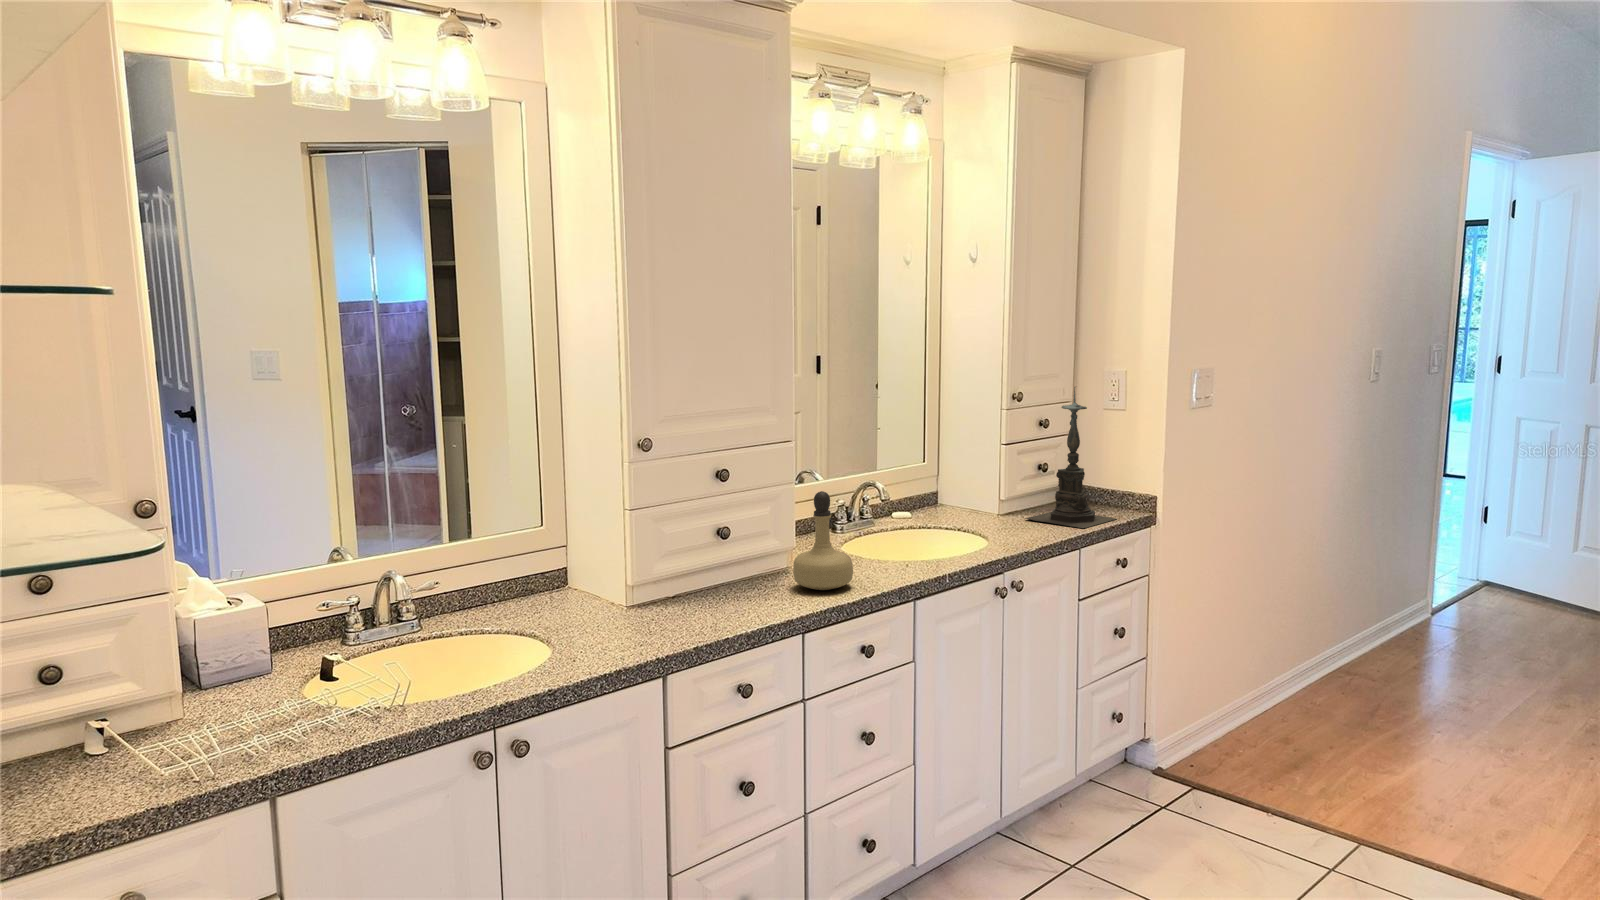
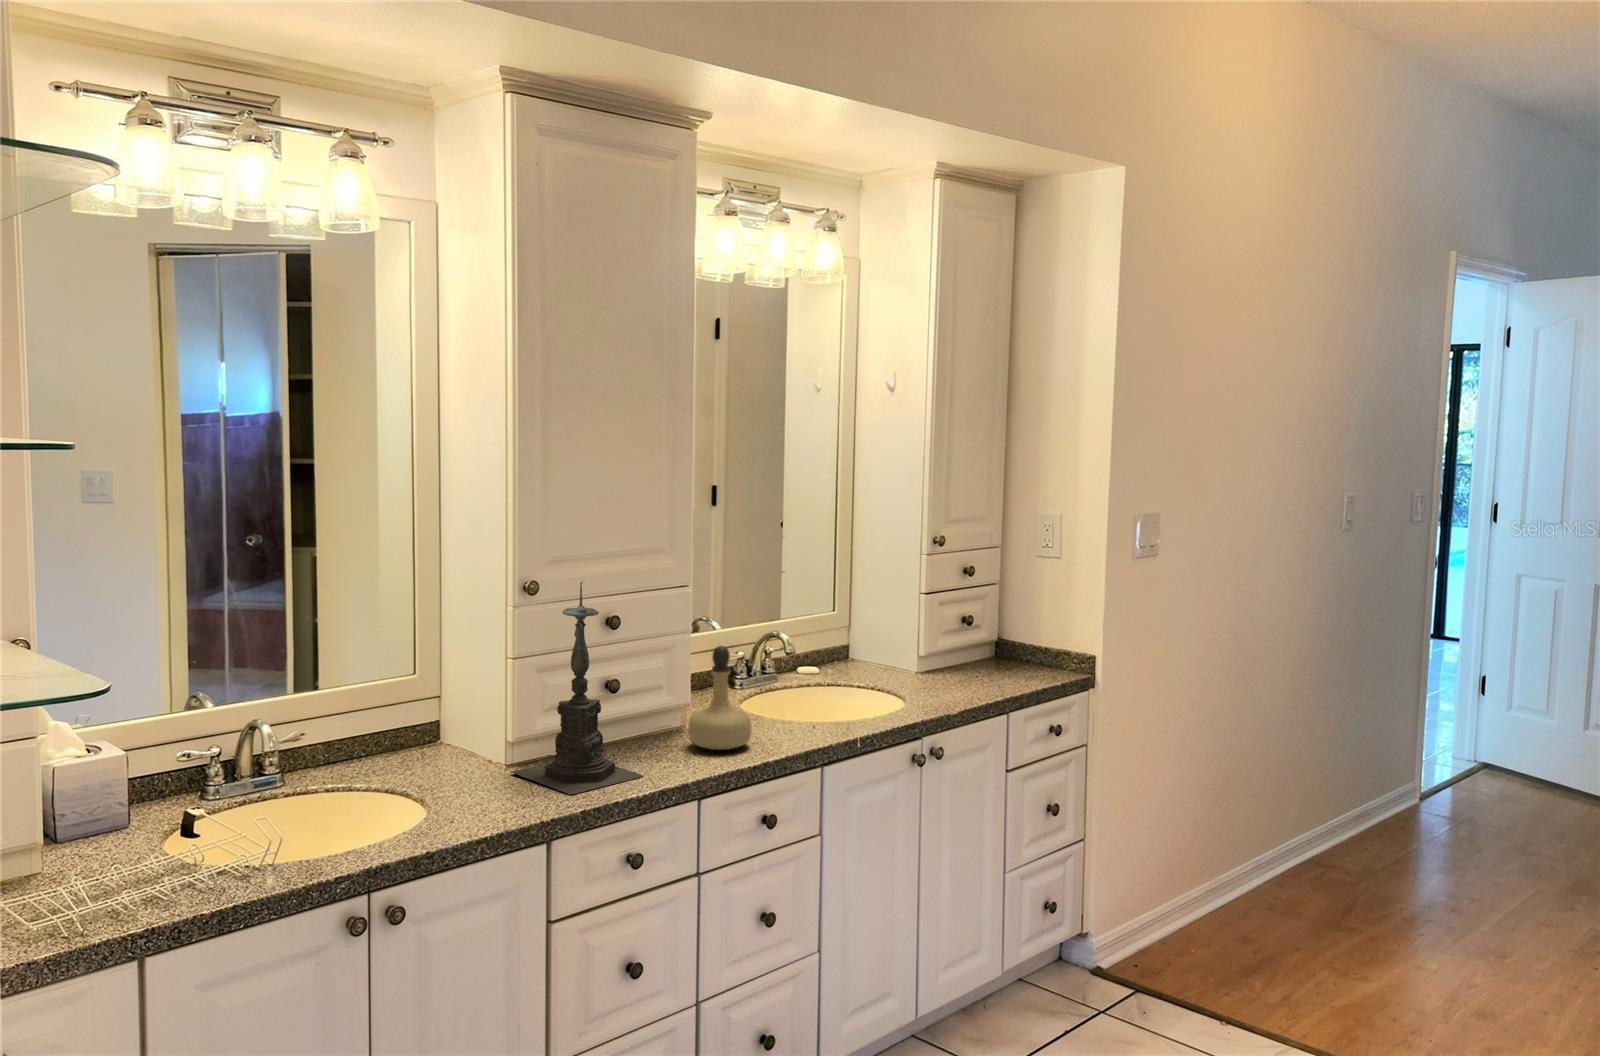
candle holder: present [1025,387,1116,528] -> present [510,582,643,795]

